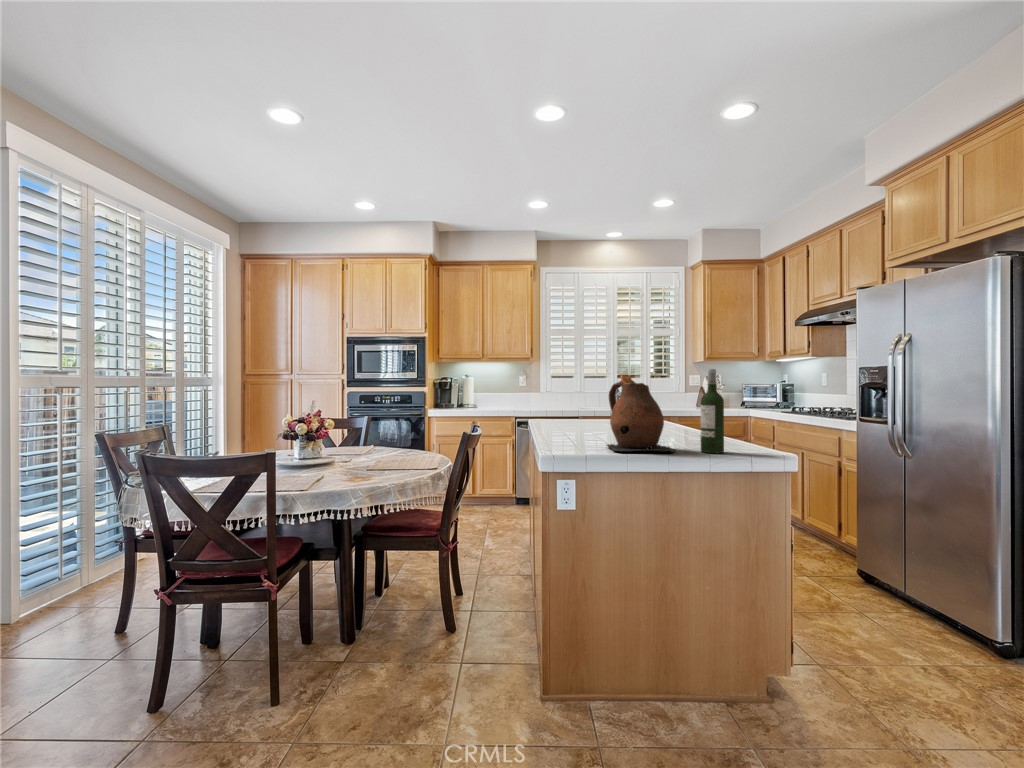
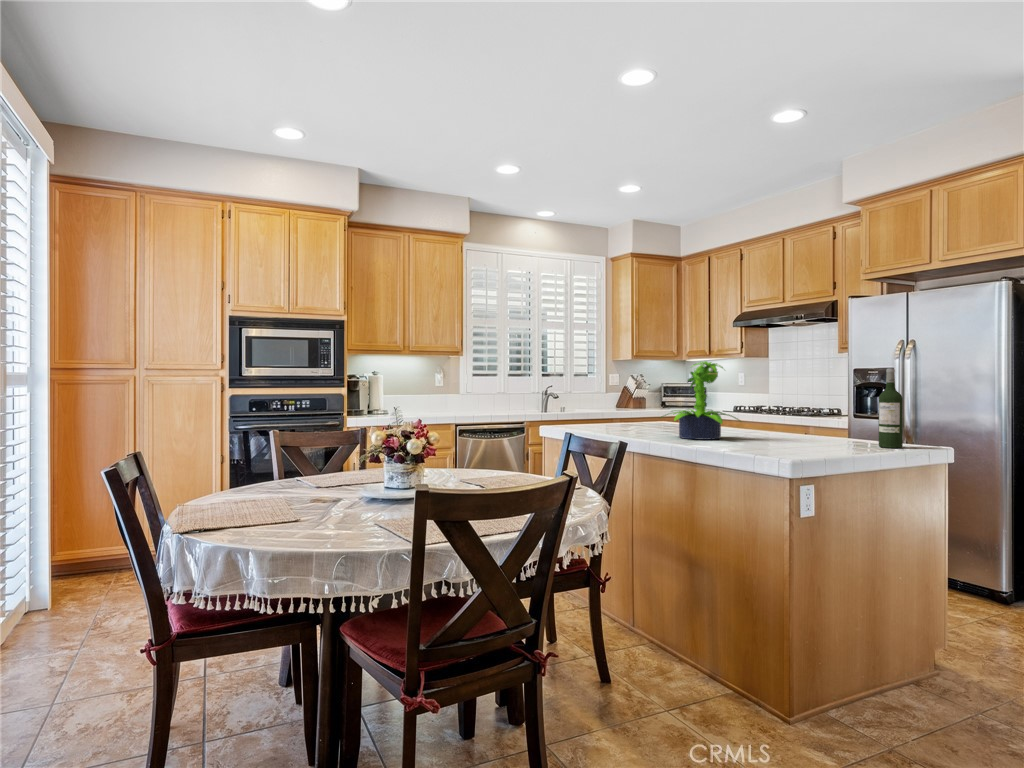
potted plant: none [541,364,609,436] -> present [661,361,740,440]
ceramic pitcher: present [607,375,676,453] -> none [794,373,875,451]

